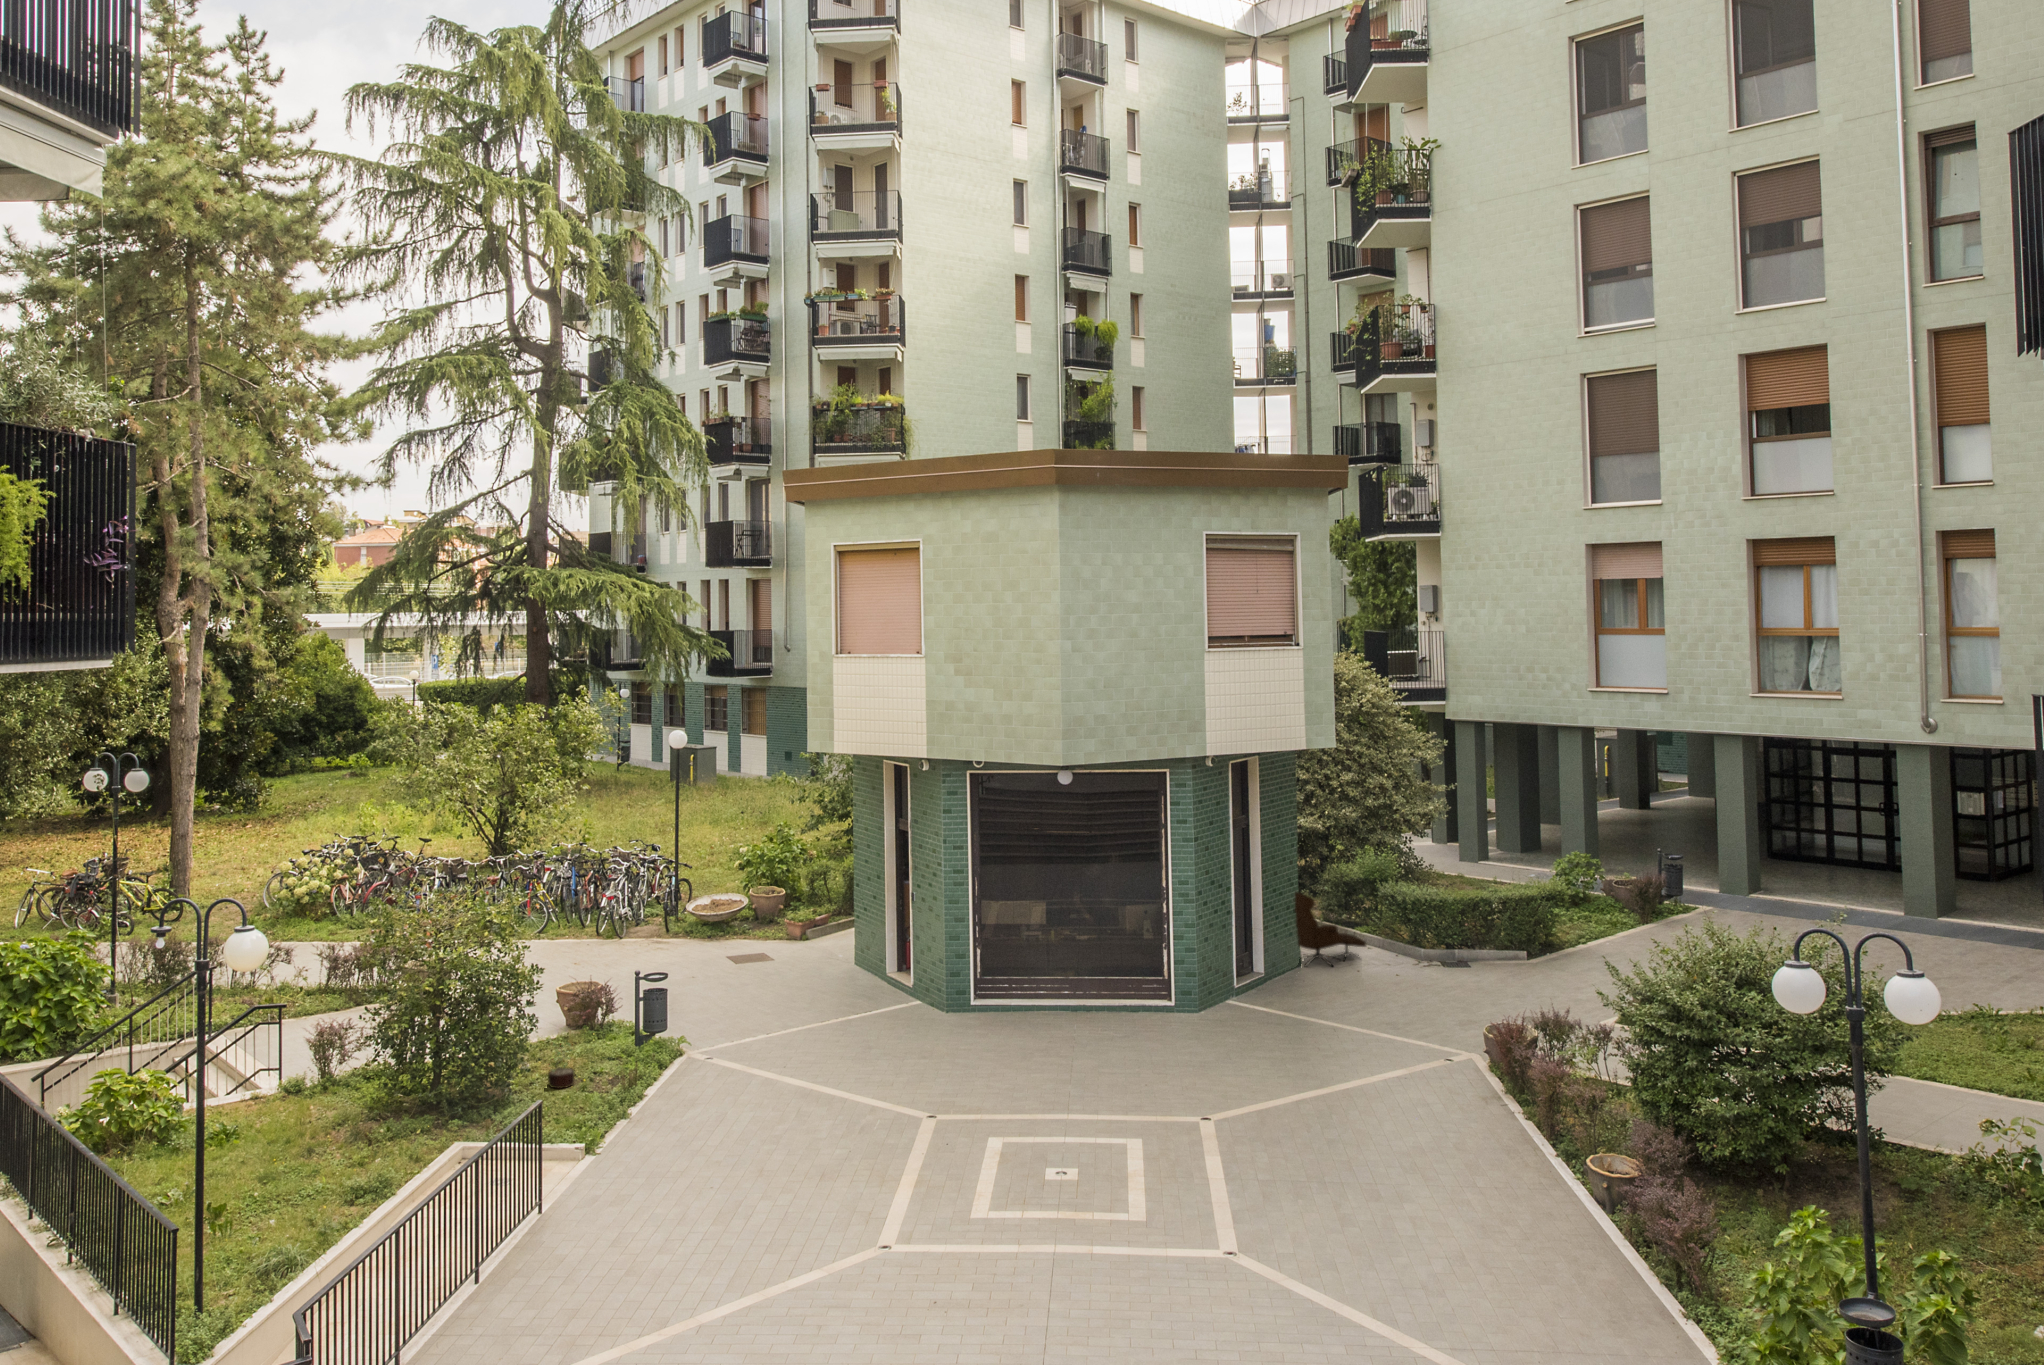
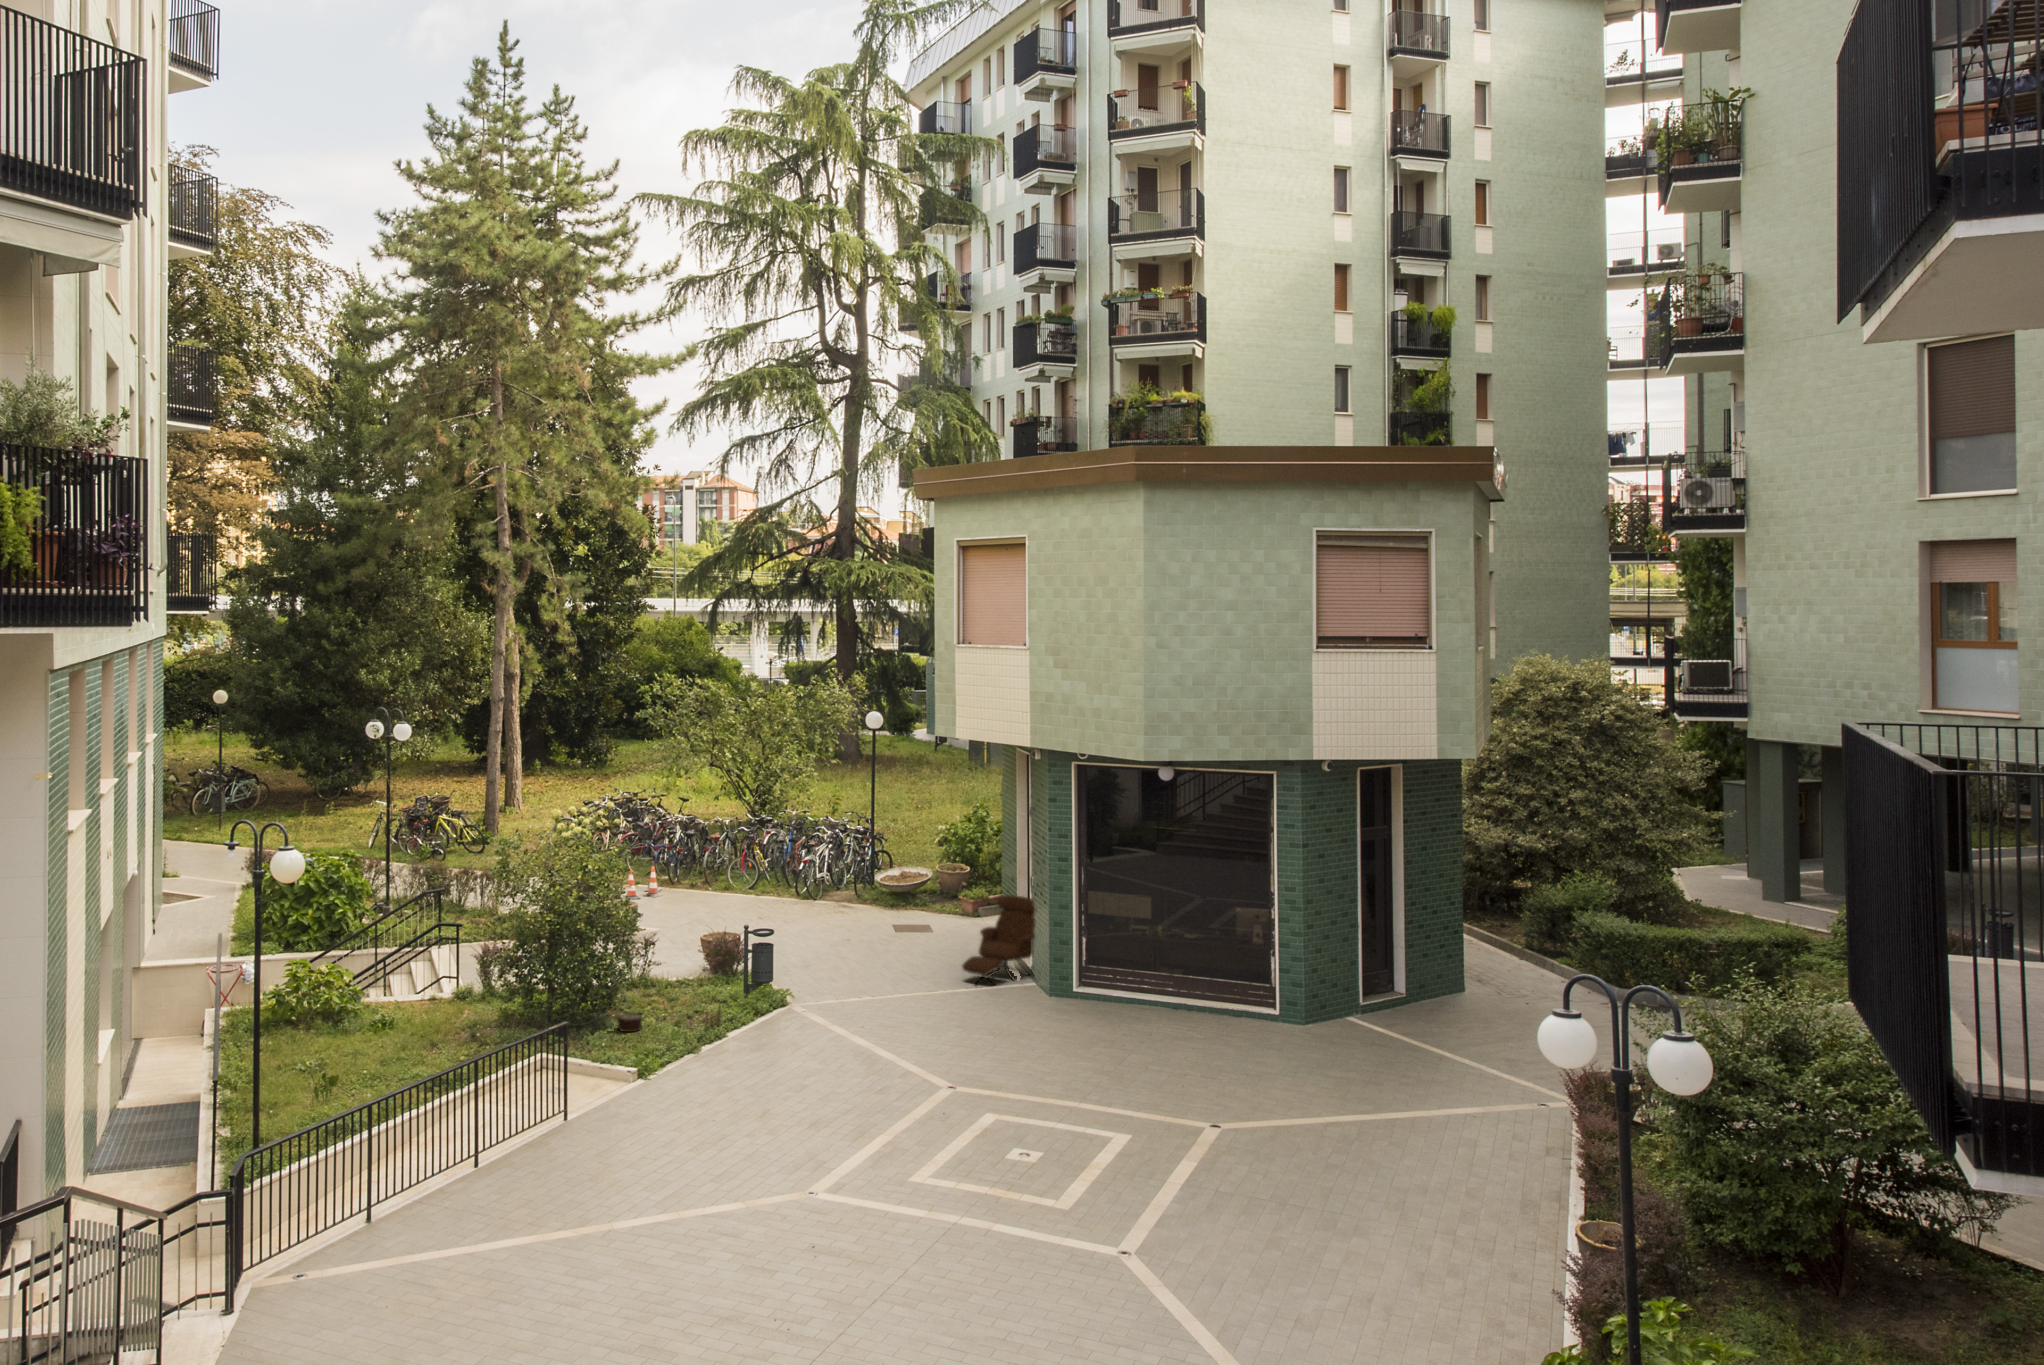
lounge chair: present [1295,892,1366,966] -> present [962,895,1037,980]

